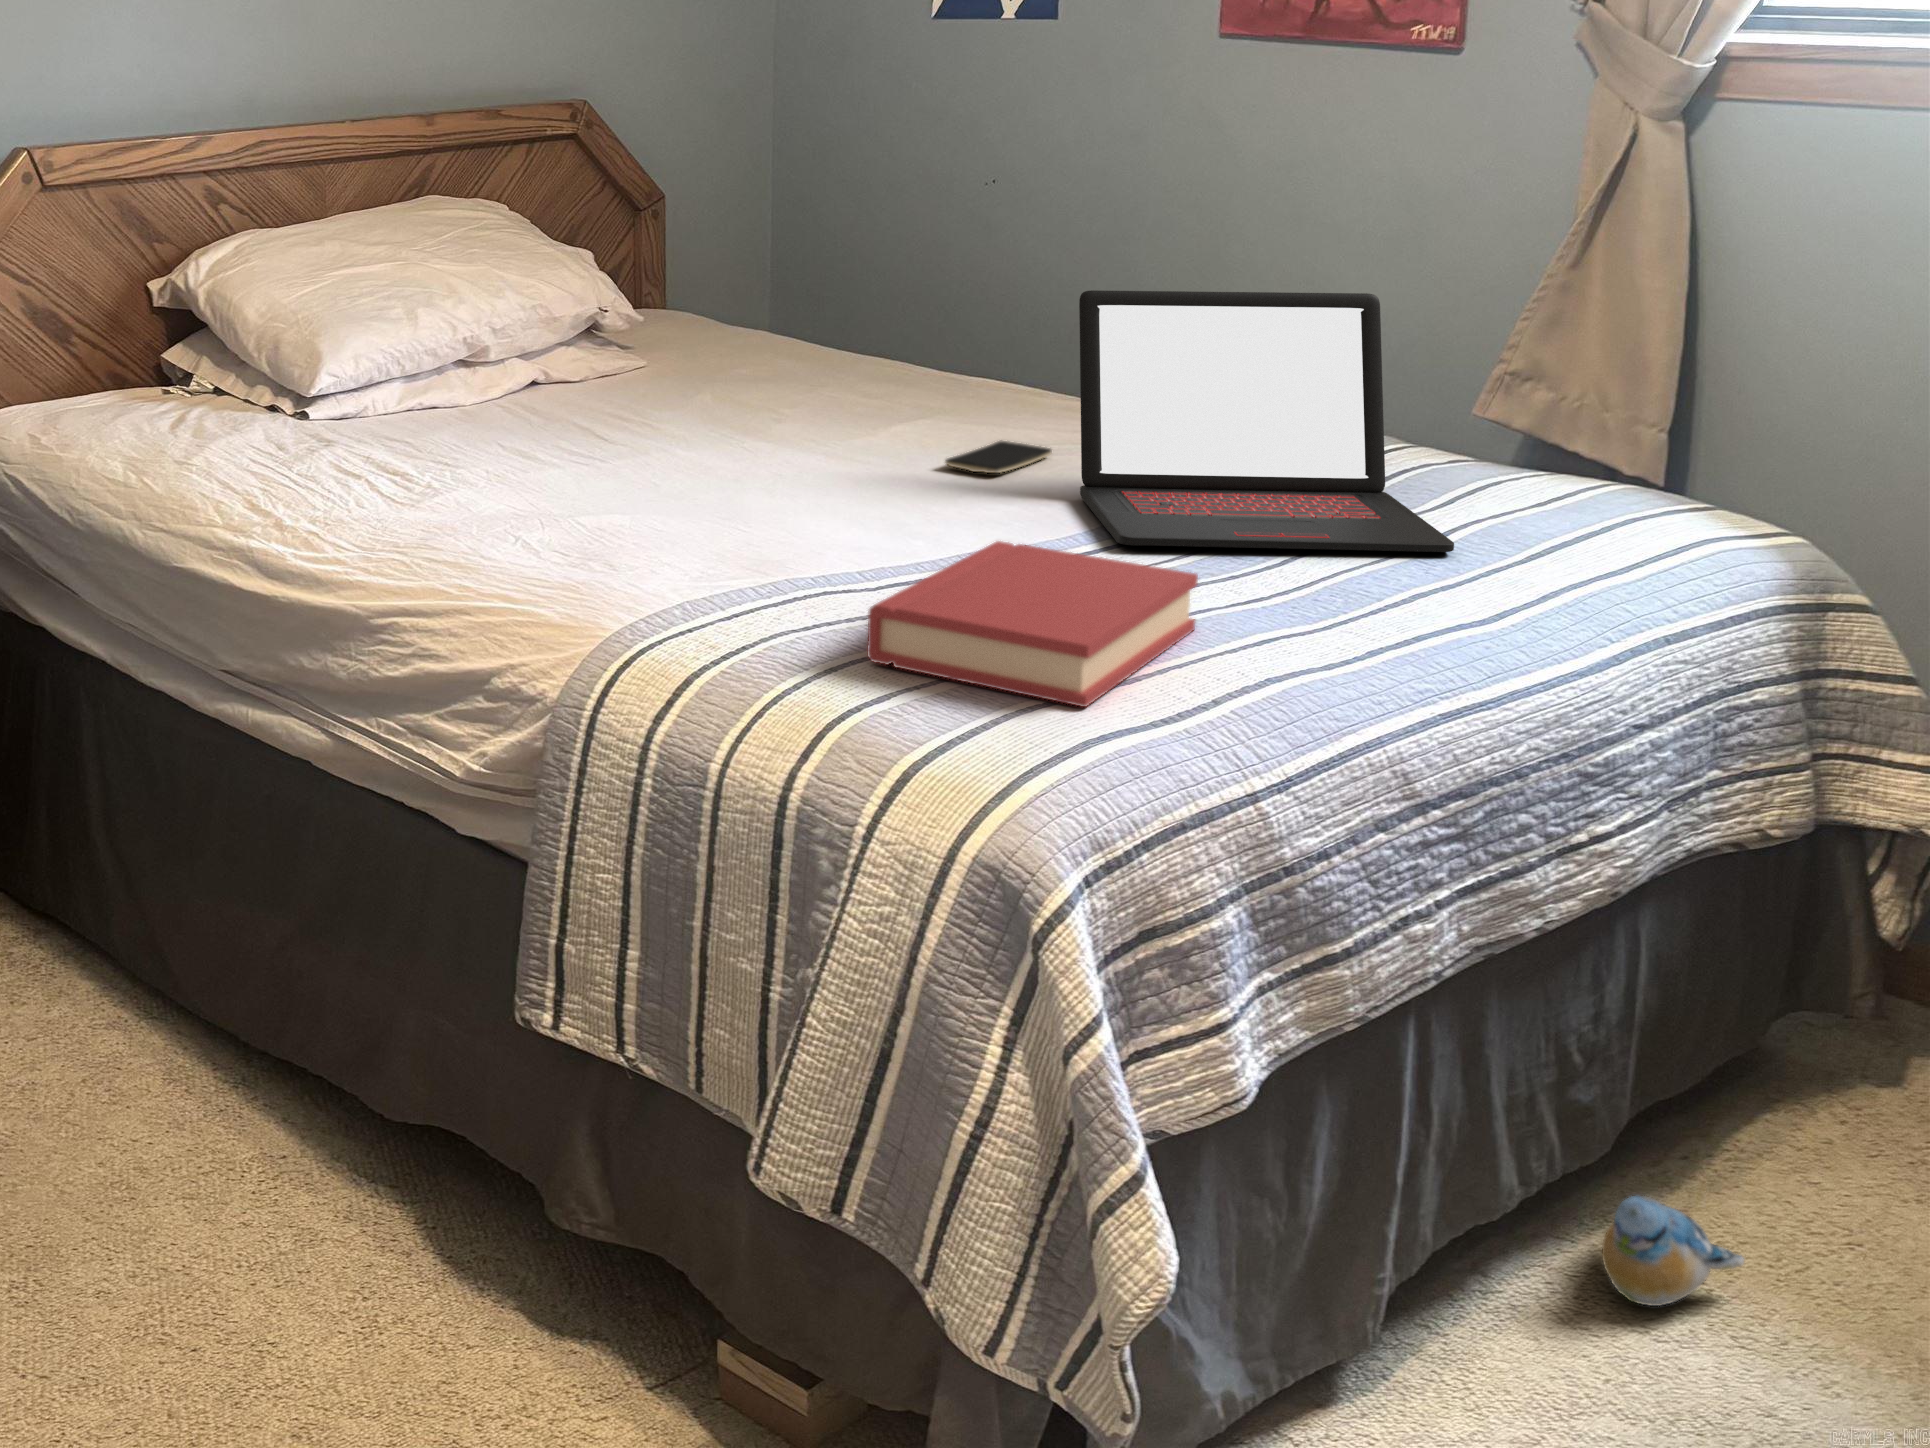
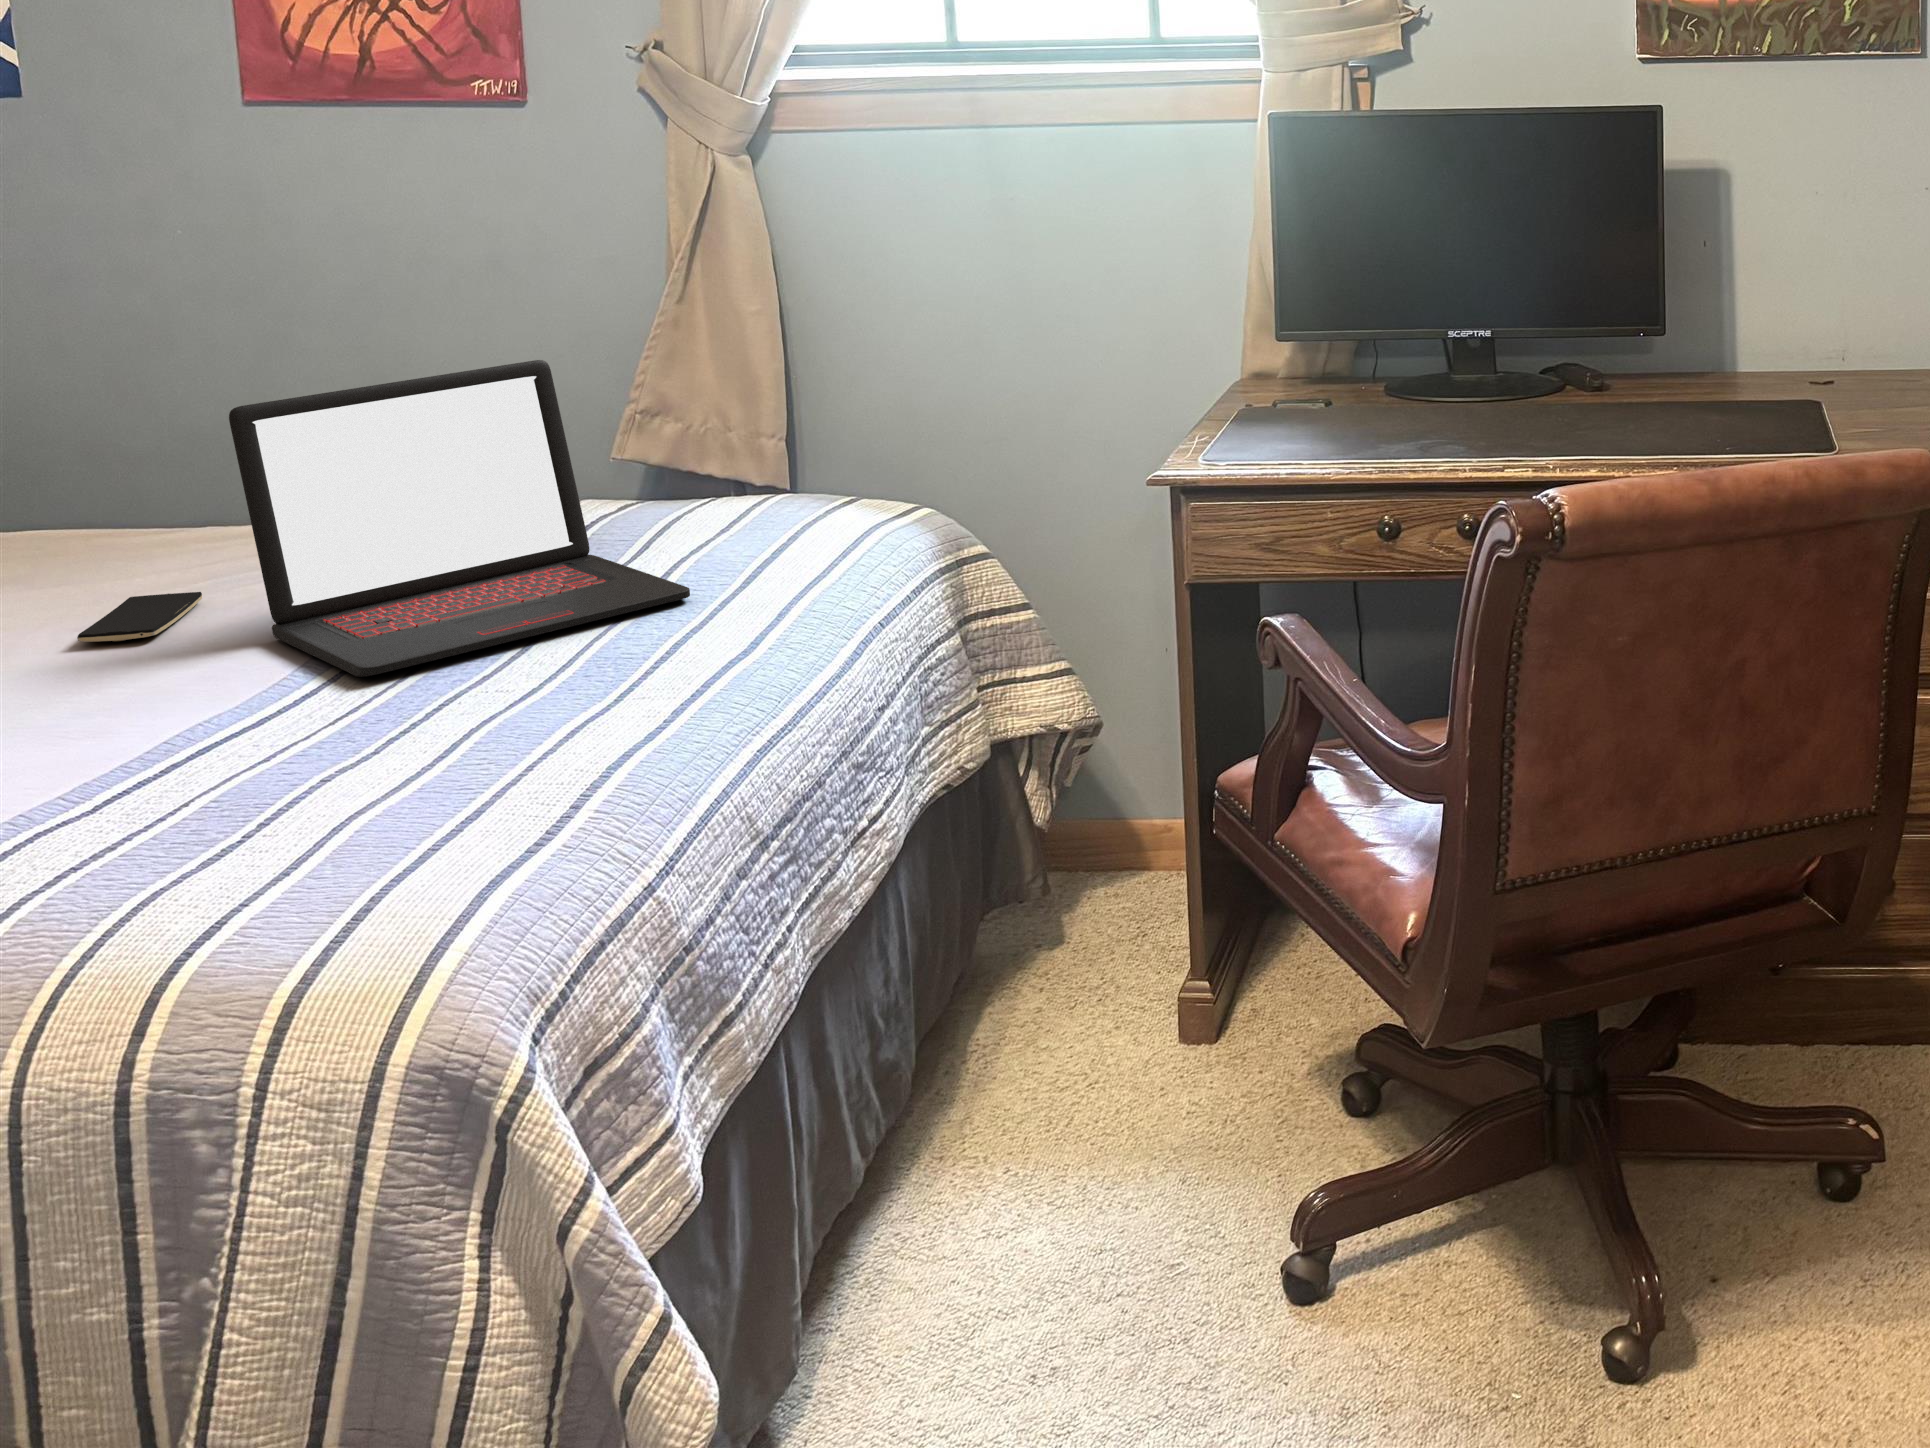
hardback book: present [867,541,1198,707] -> none [155,685,505,895]
plush toy: present [1602,1196,1744,1306] -> none [930,1119,1033,1217]

